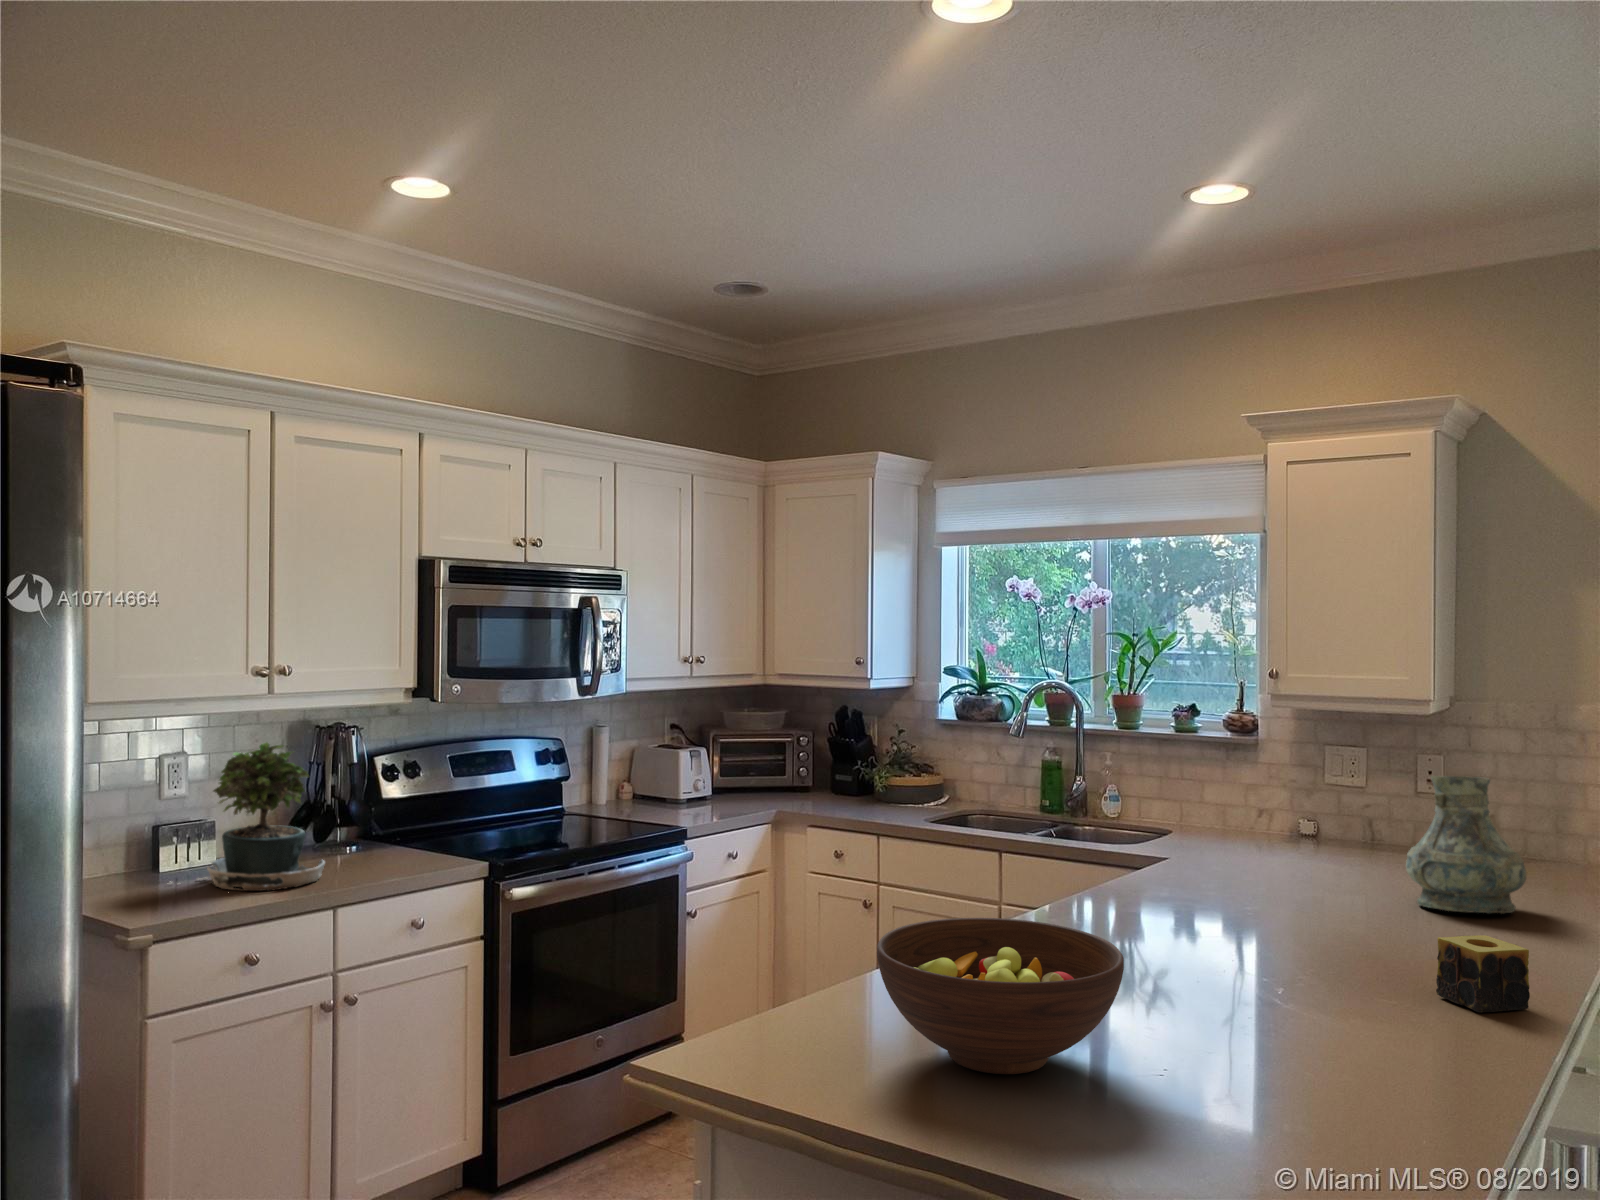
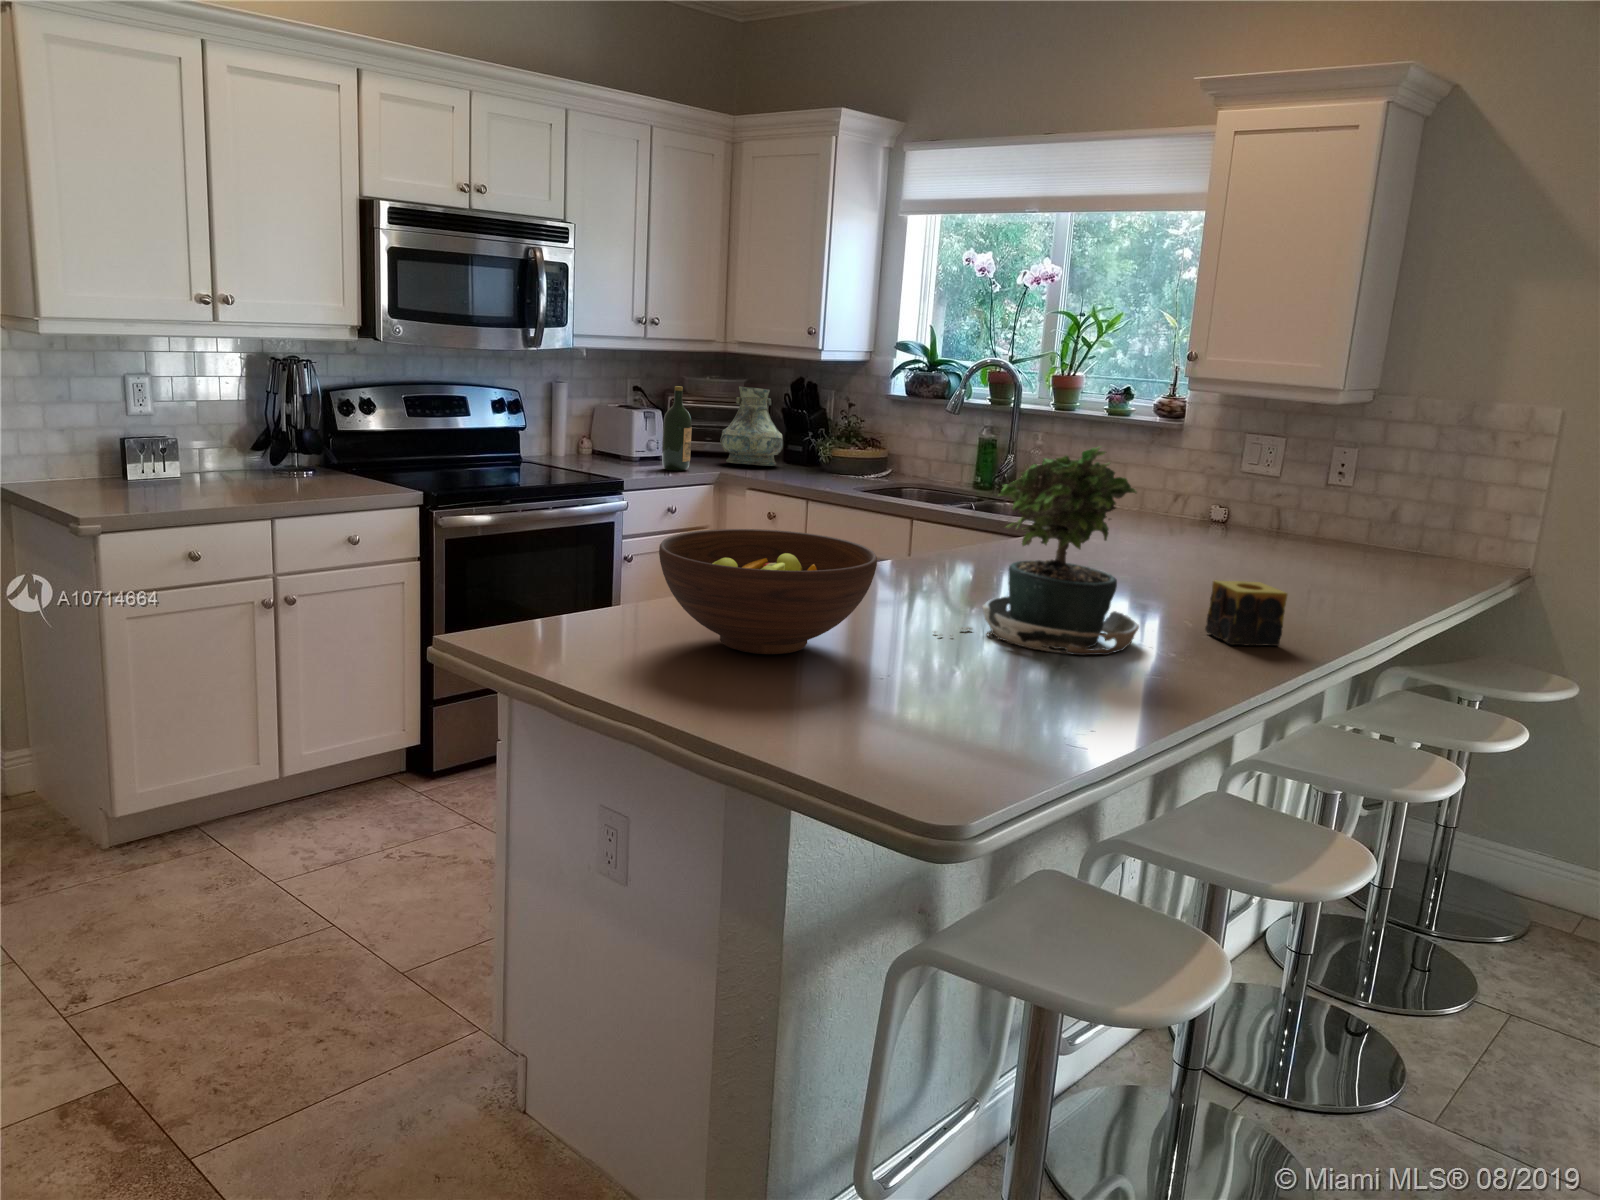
wine bottle: none [713,725,743,813] -> present [662,386,692,471]
potted plant: present [171,742,325,891] -> present [934,446,1139,655]
vase: present [1406,776,1526,913] -> present [720,387,783,466]

